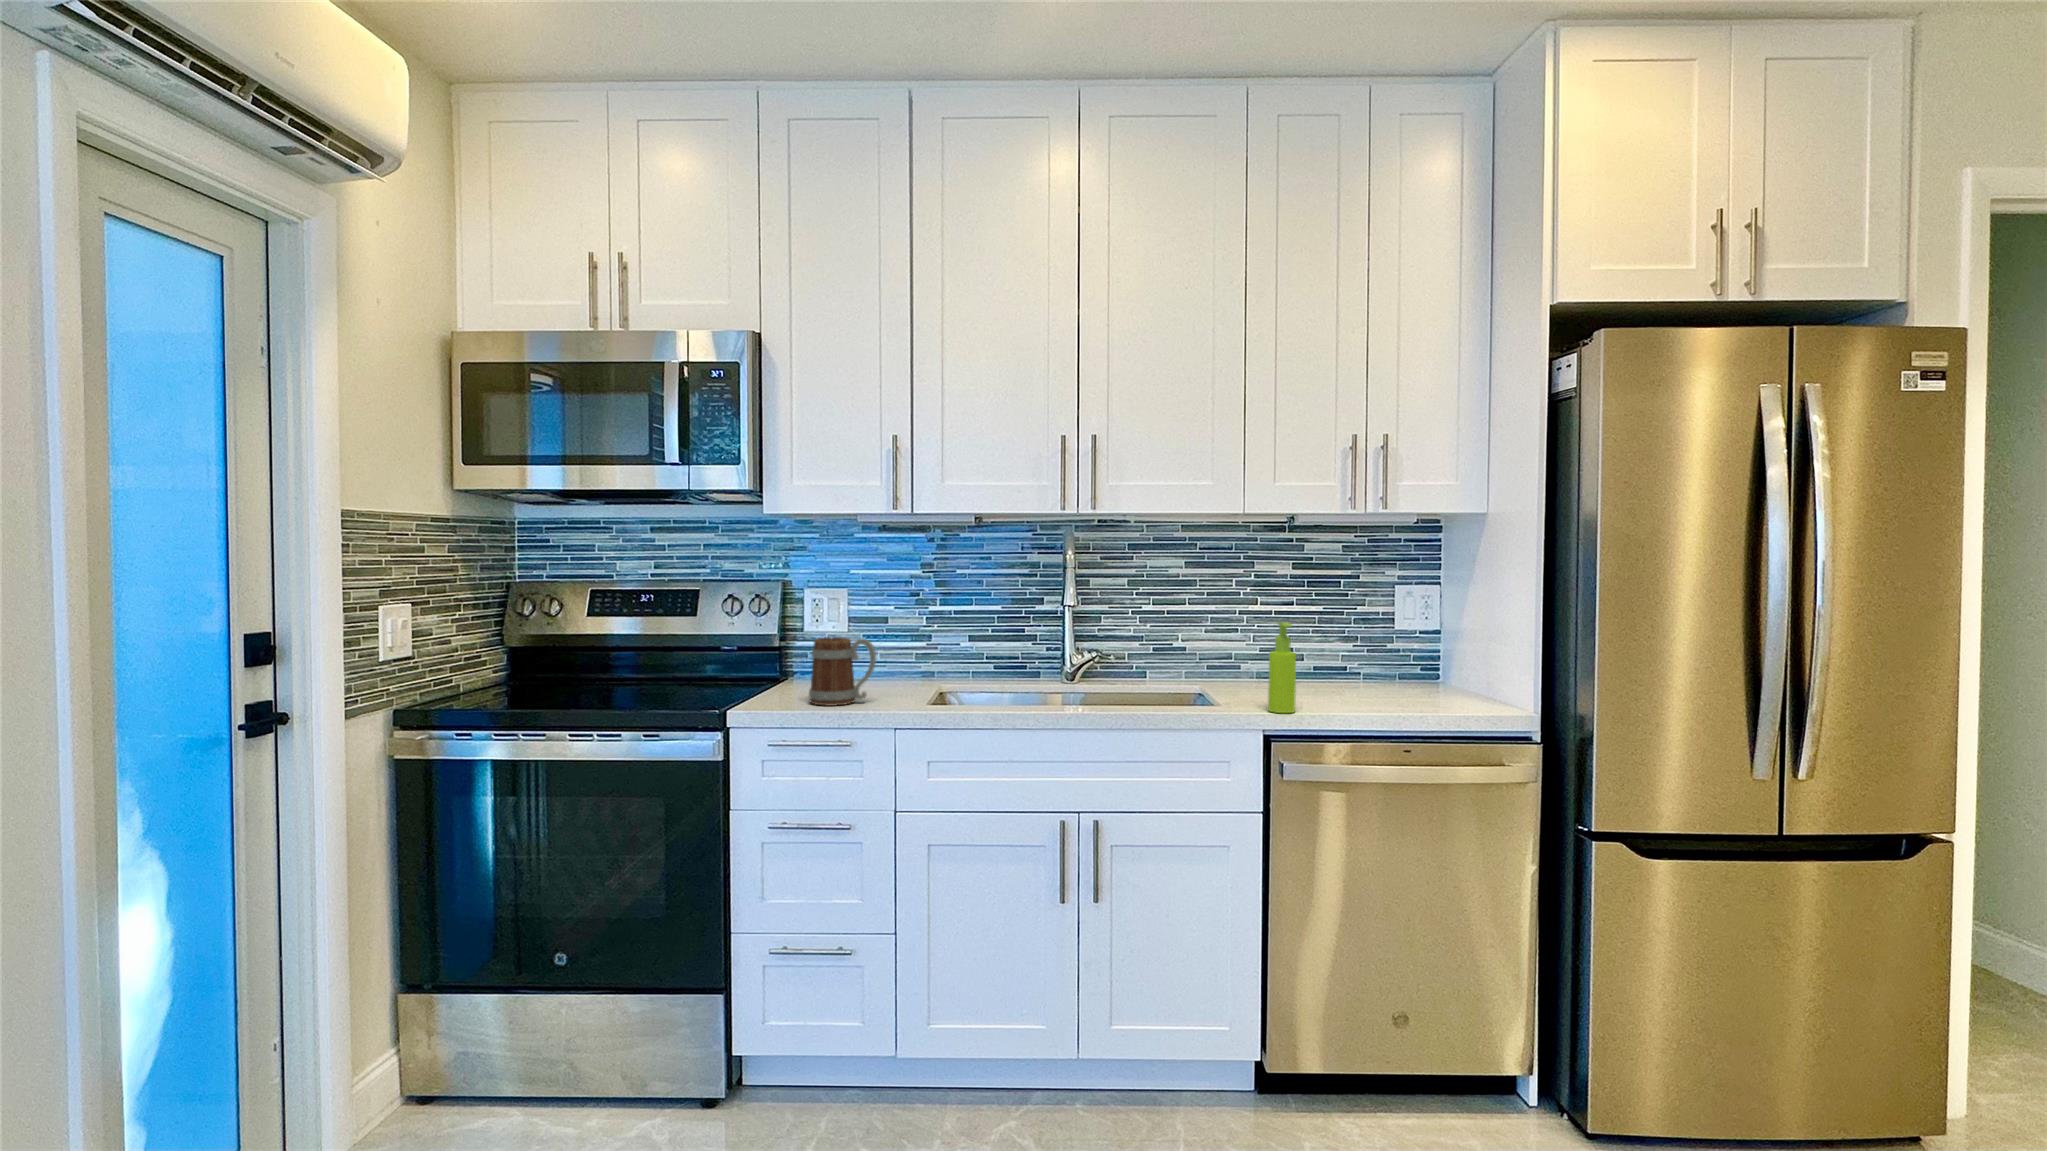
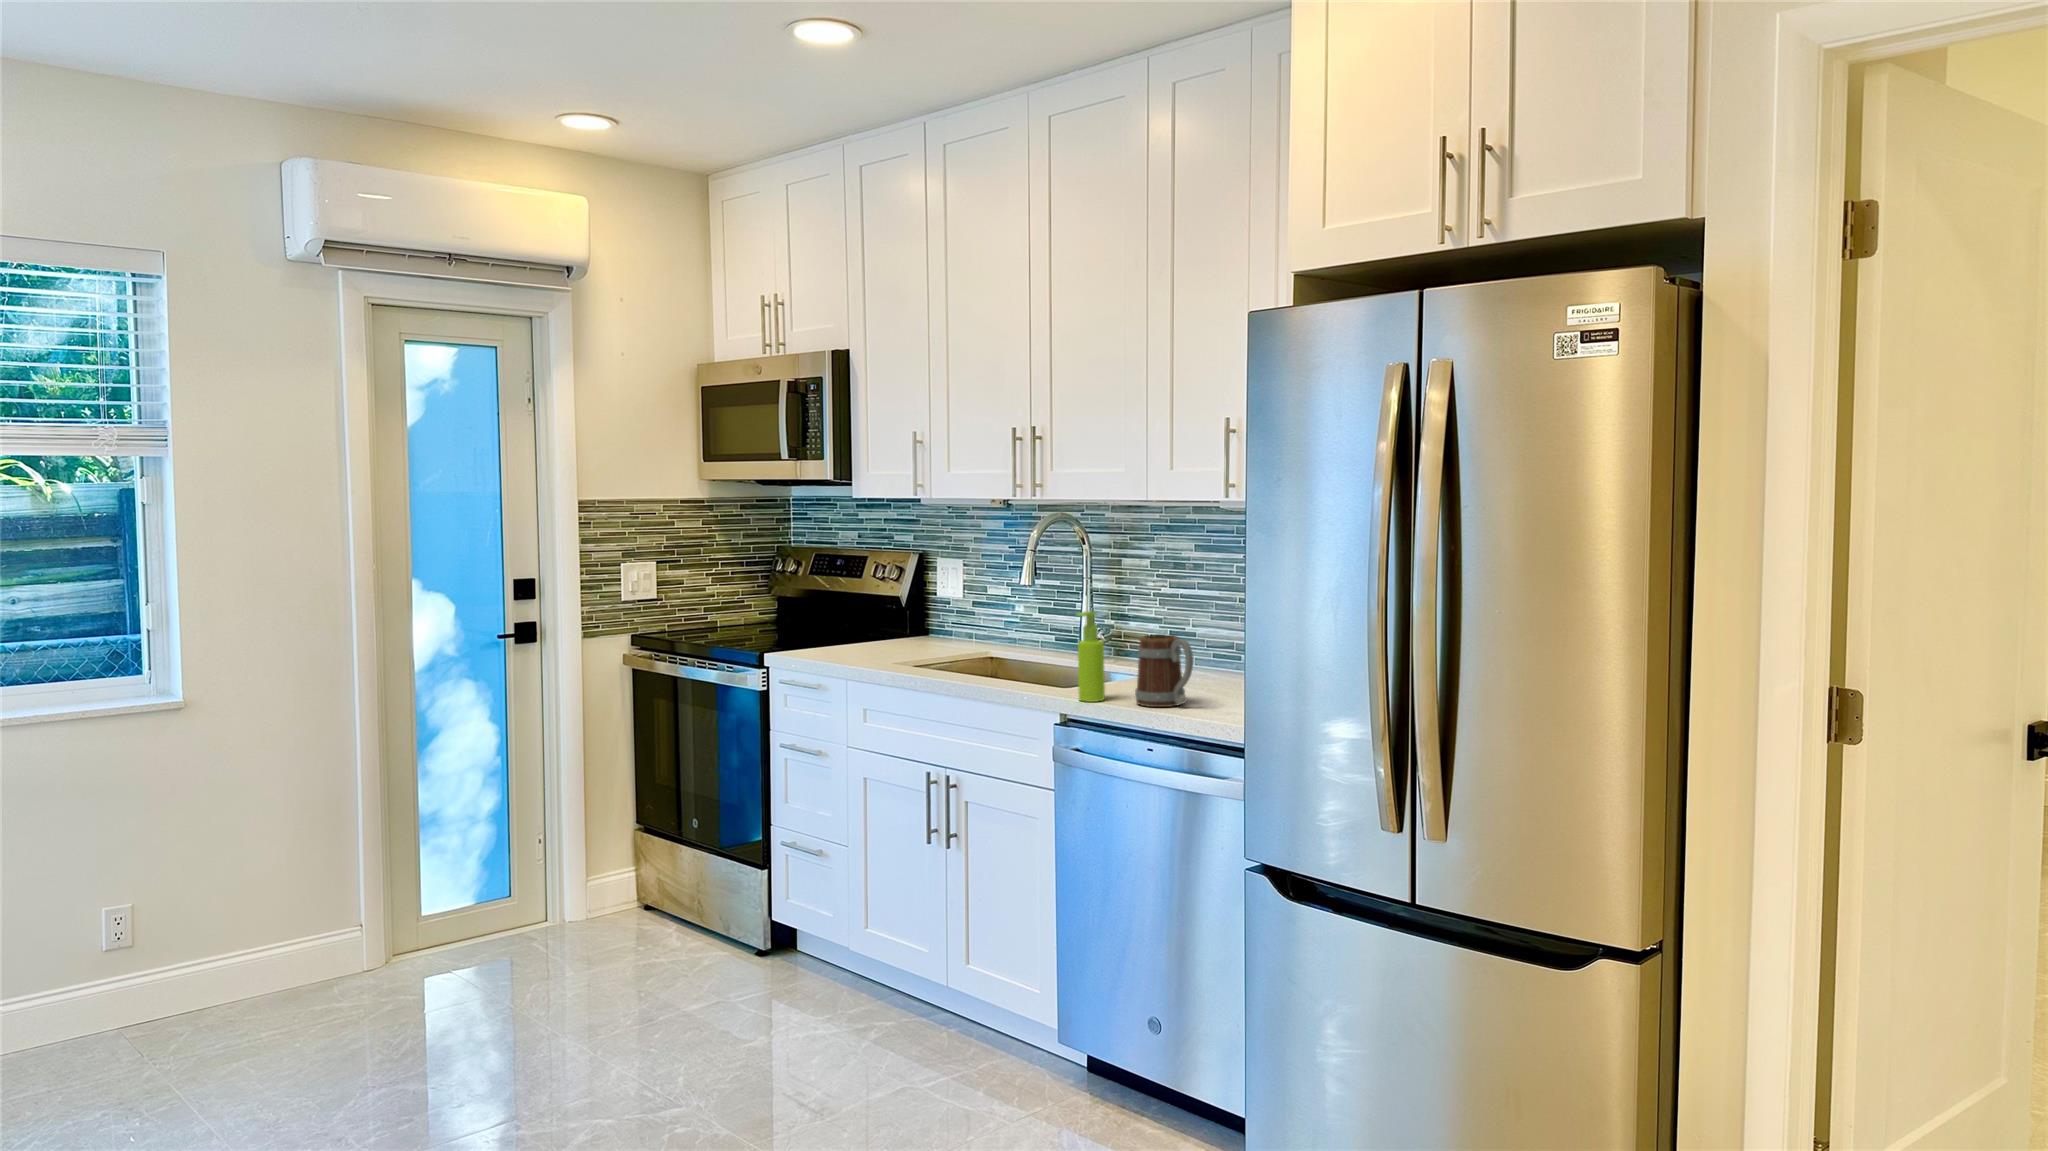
mug: present [809,637,876,706] -> present [1135,634,1193,707]

